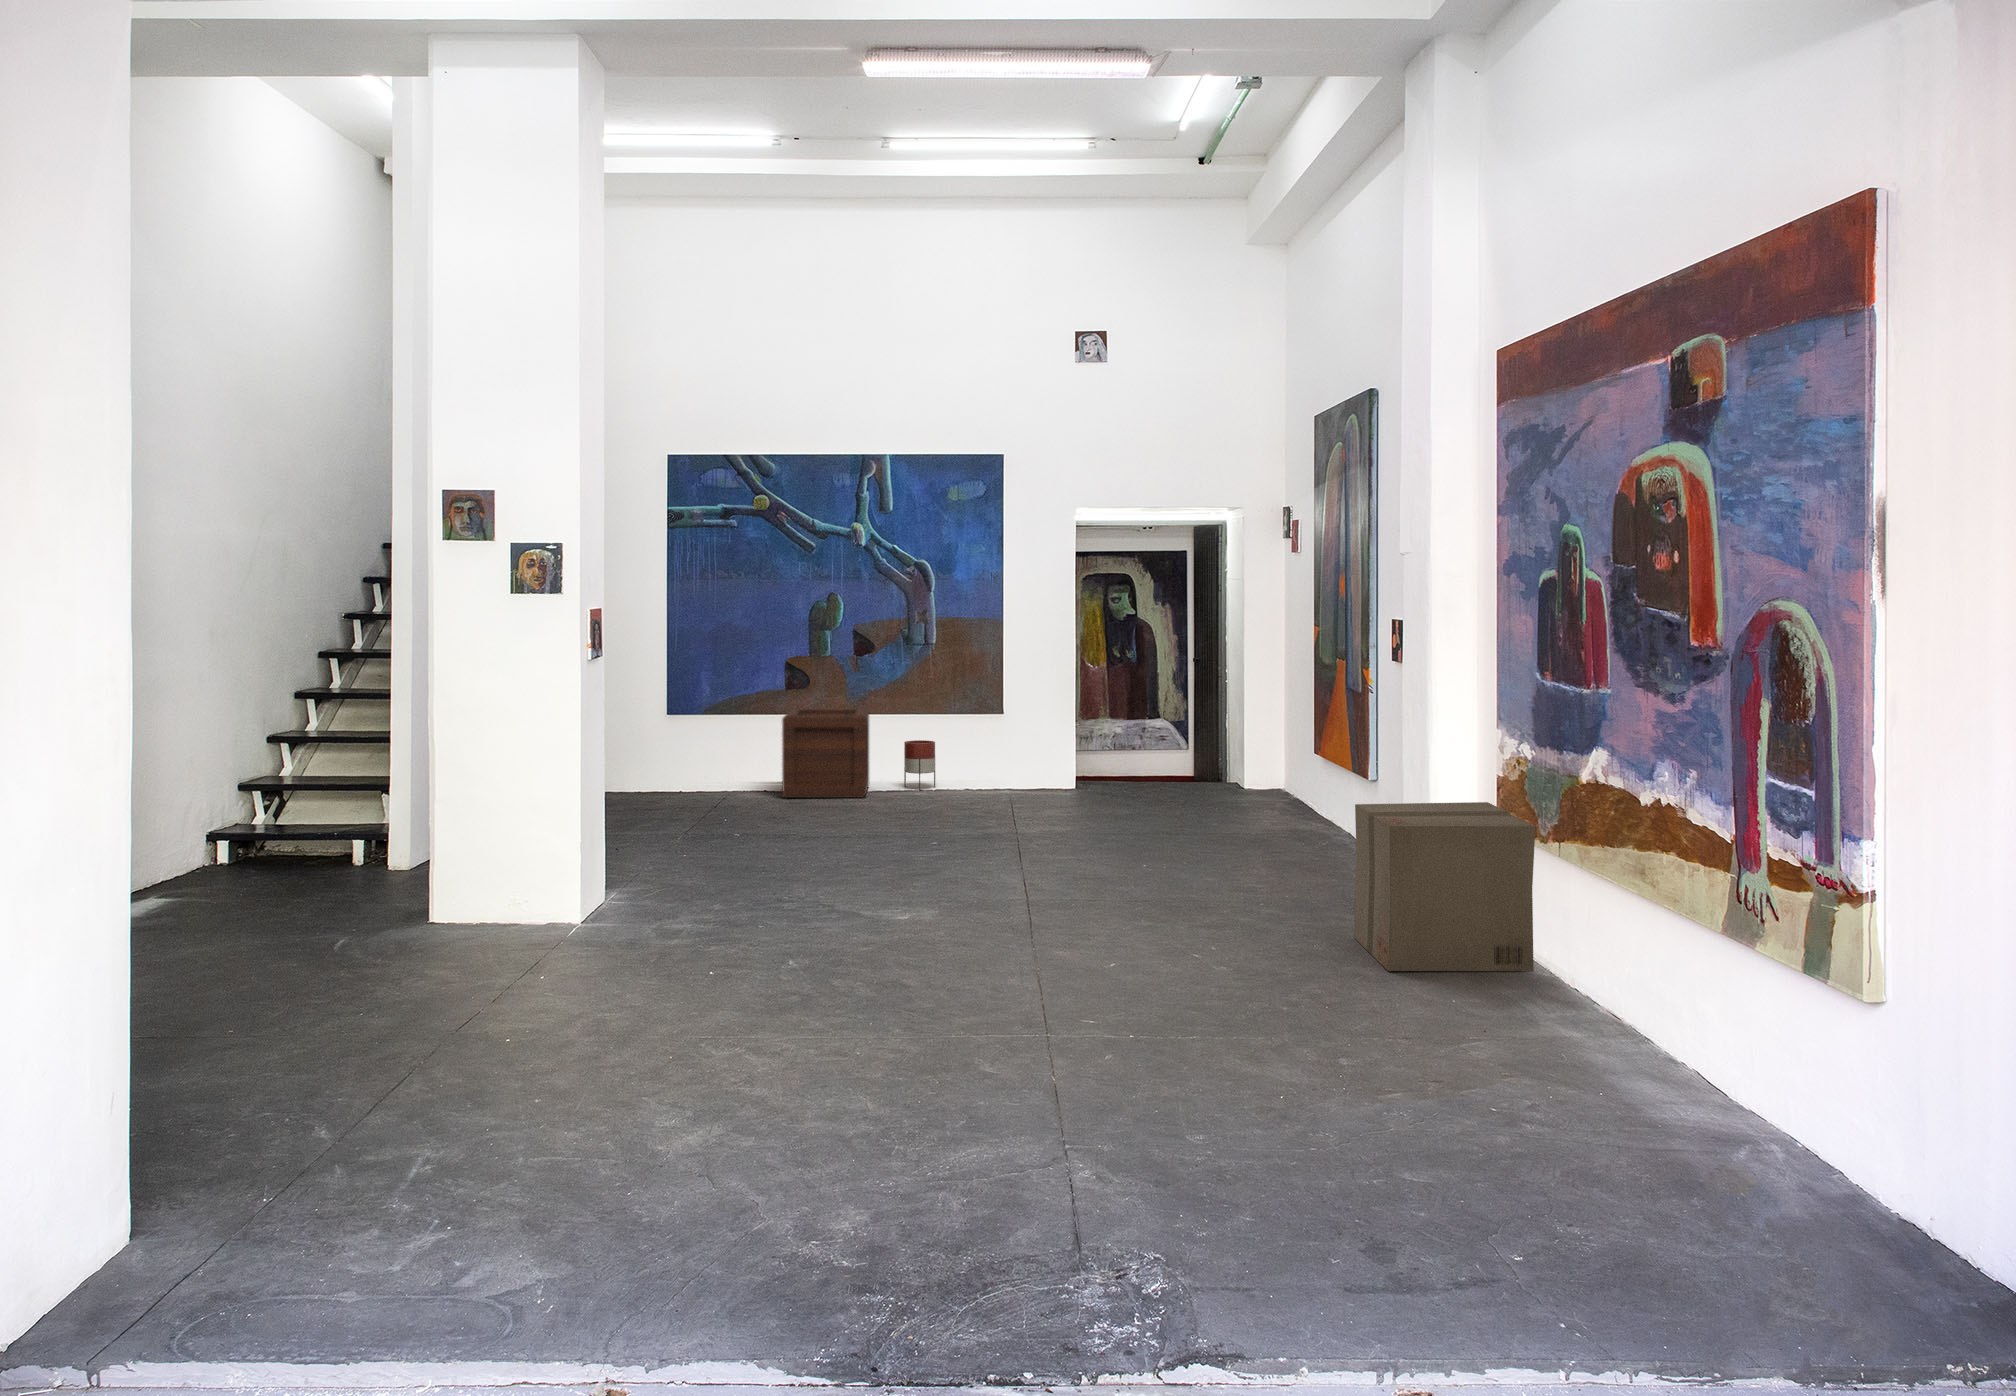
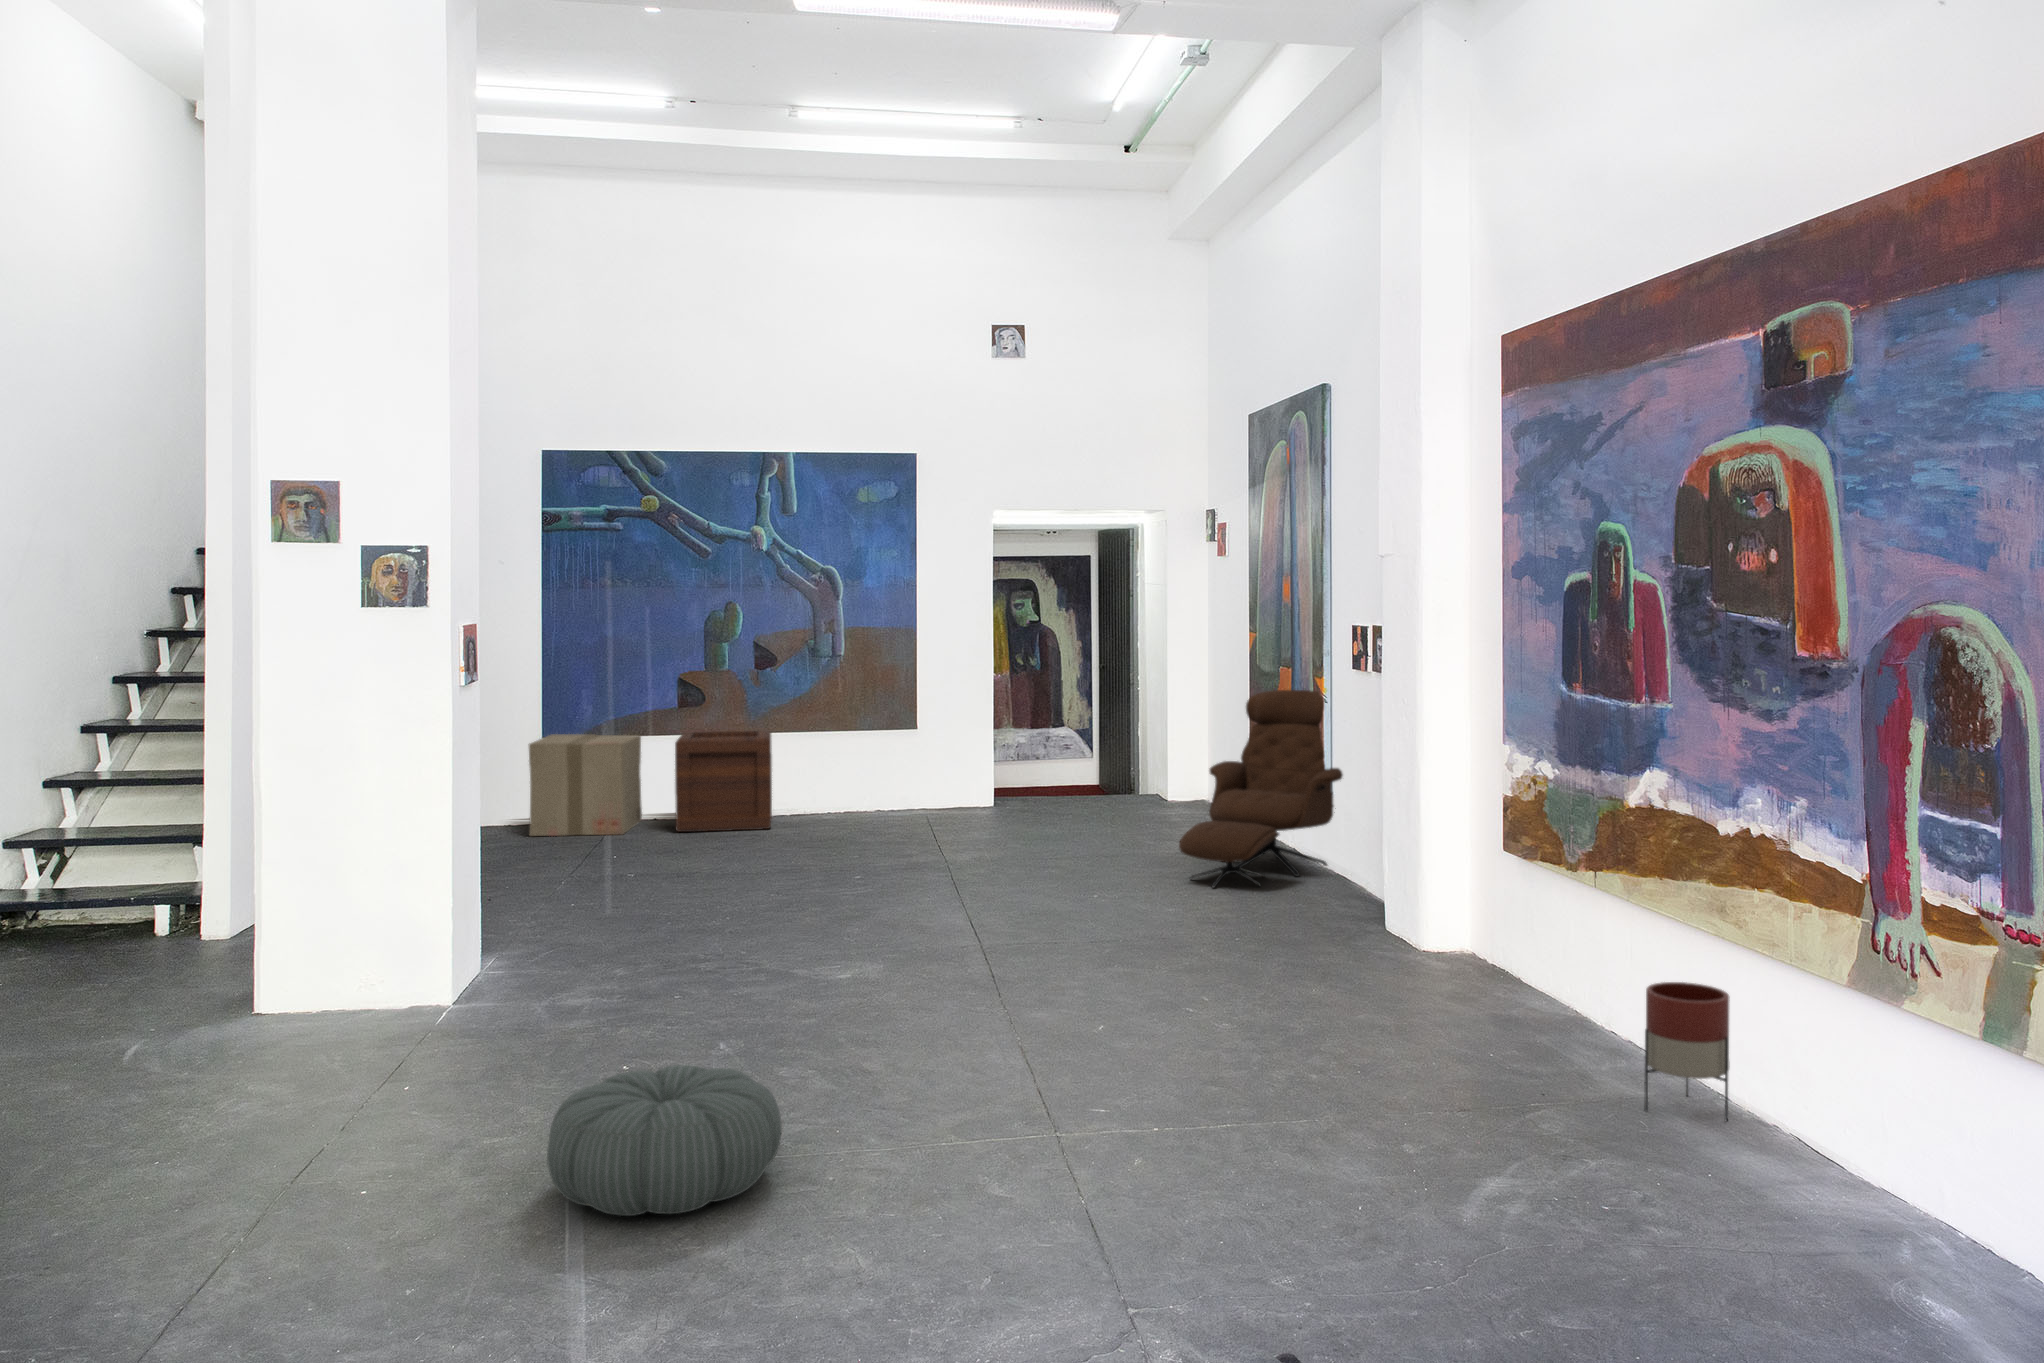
lounge chair: none [1220,678,1386,858] -> present [1179,690,1343,887]
planter: present [904,740,935,791] -> present [1644,982,1730,1121]
cardboard box: present [1354,802,1535,971] -> present [529,734,642,836]
pouf: none [634,963,815,1072] -> present [547,1065,782,1216]

